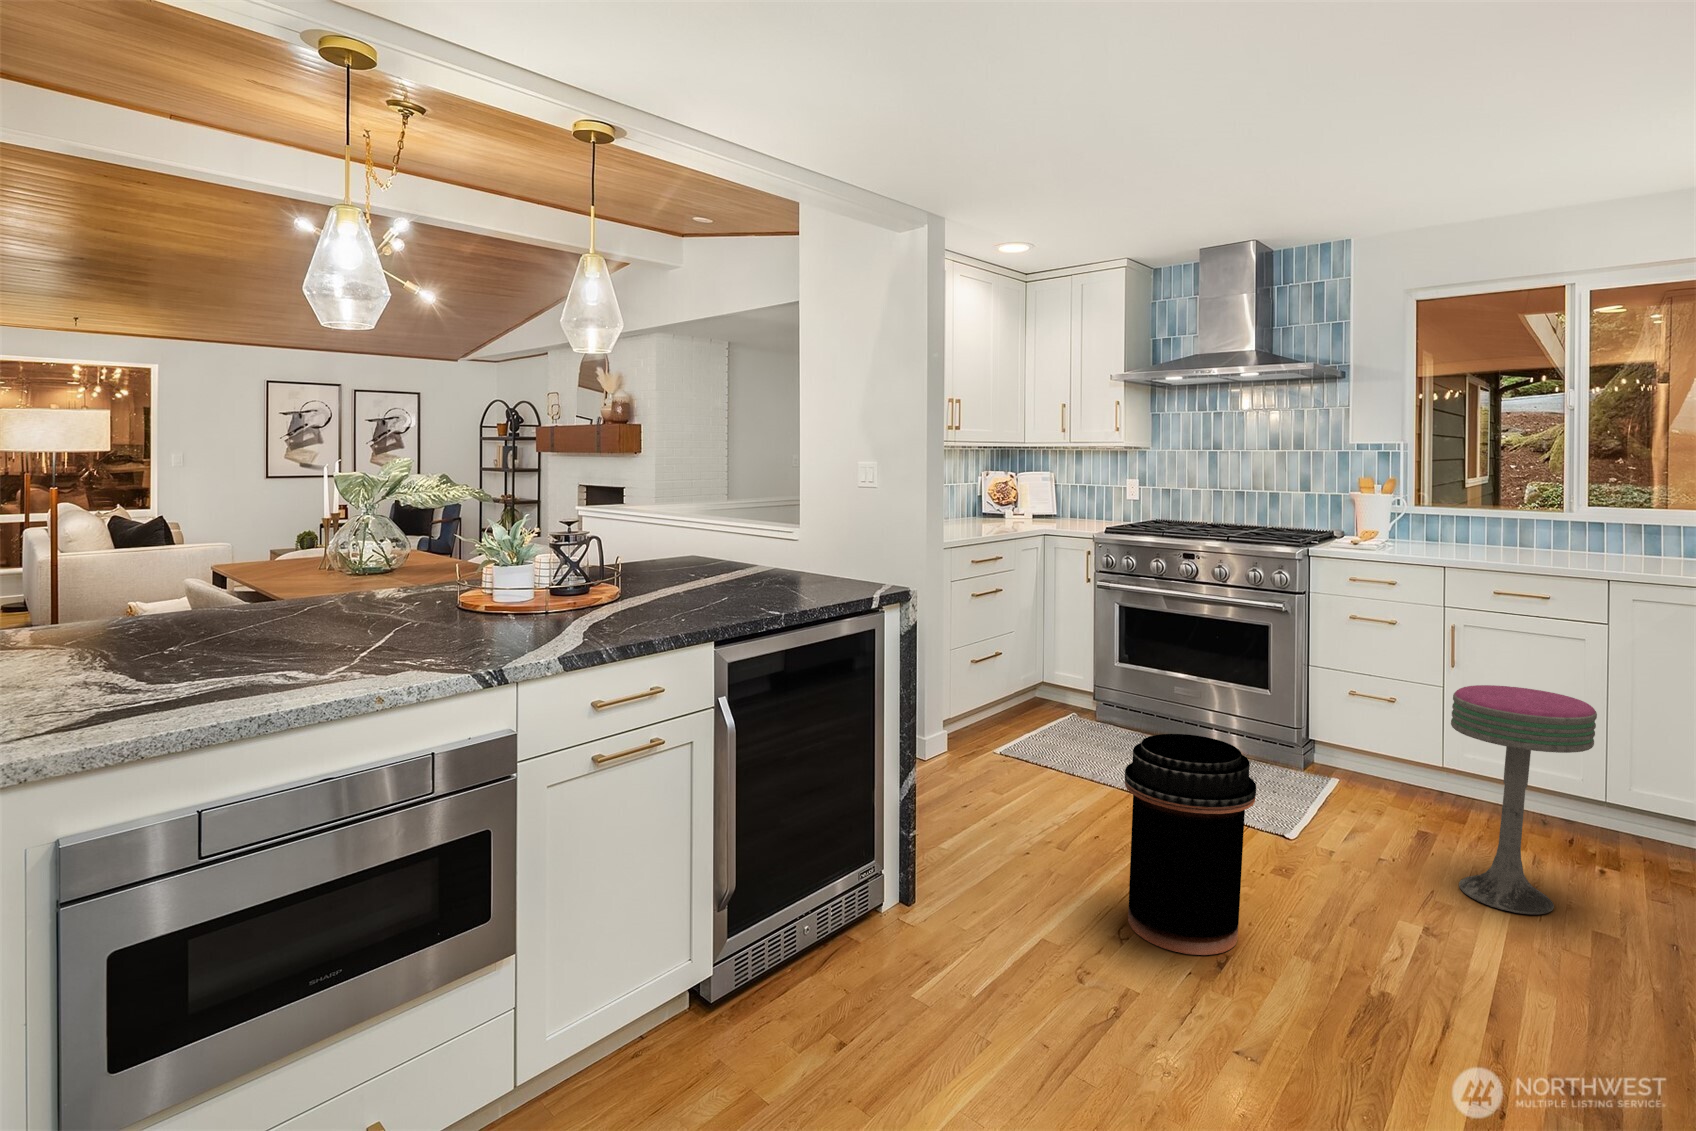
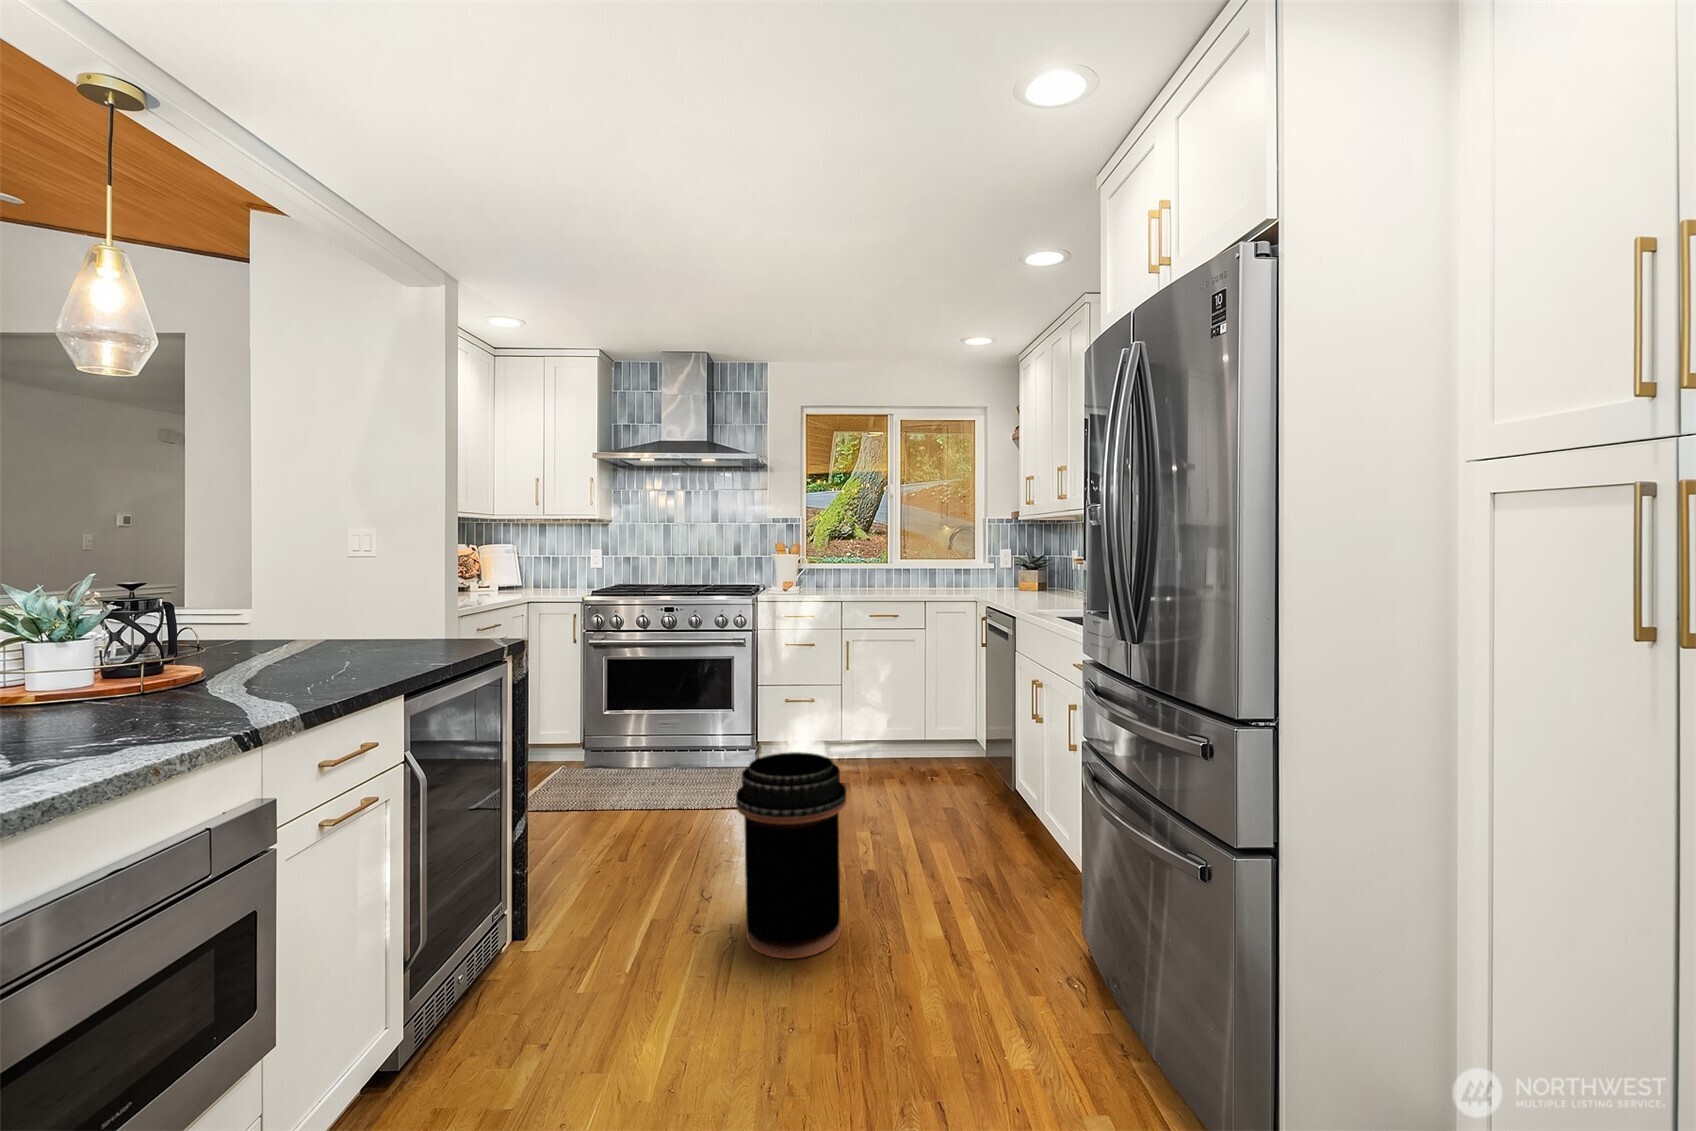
bar stool: present [1451,685,1597,914] -> none [908,674,986,831]

